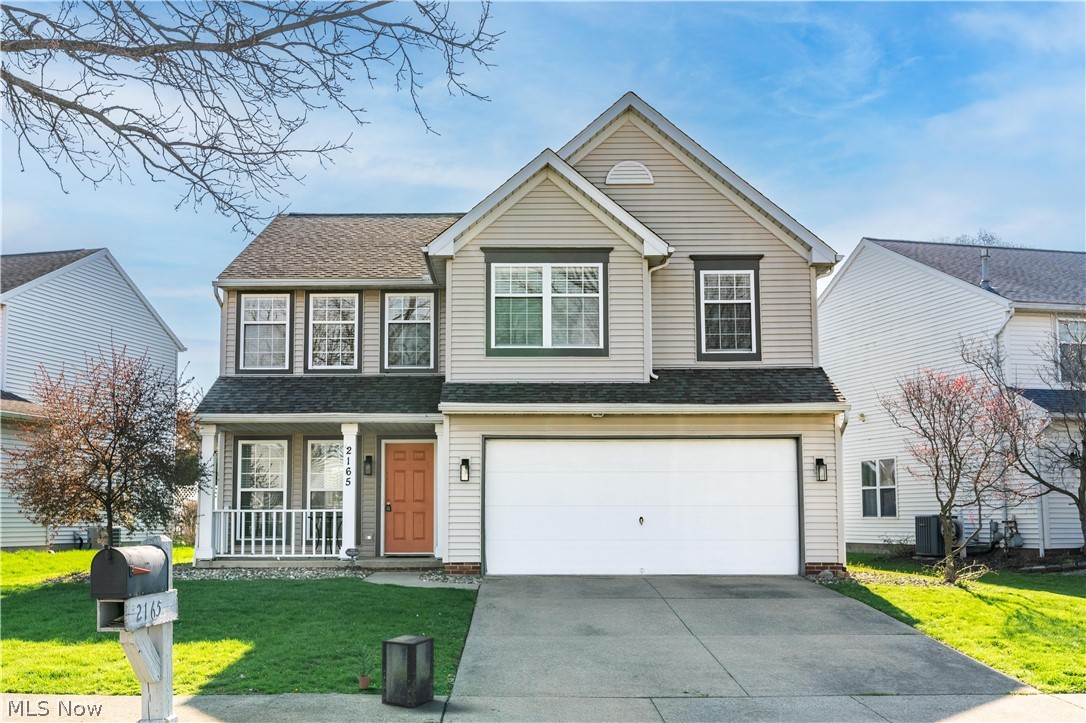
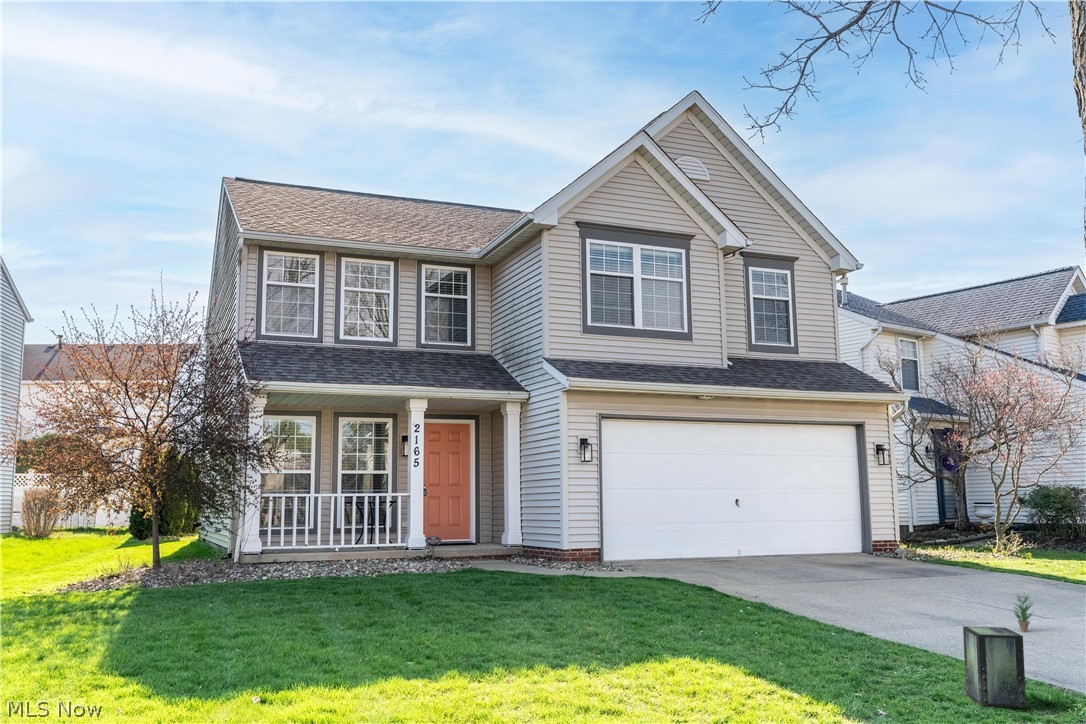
potted plant: present [352,643,376,689] -> present [1015,596,1032,632]

